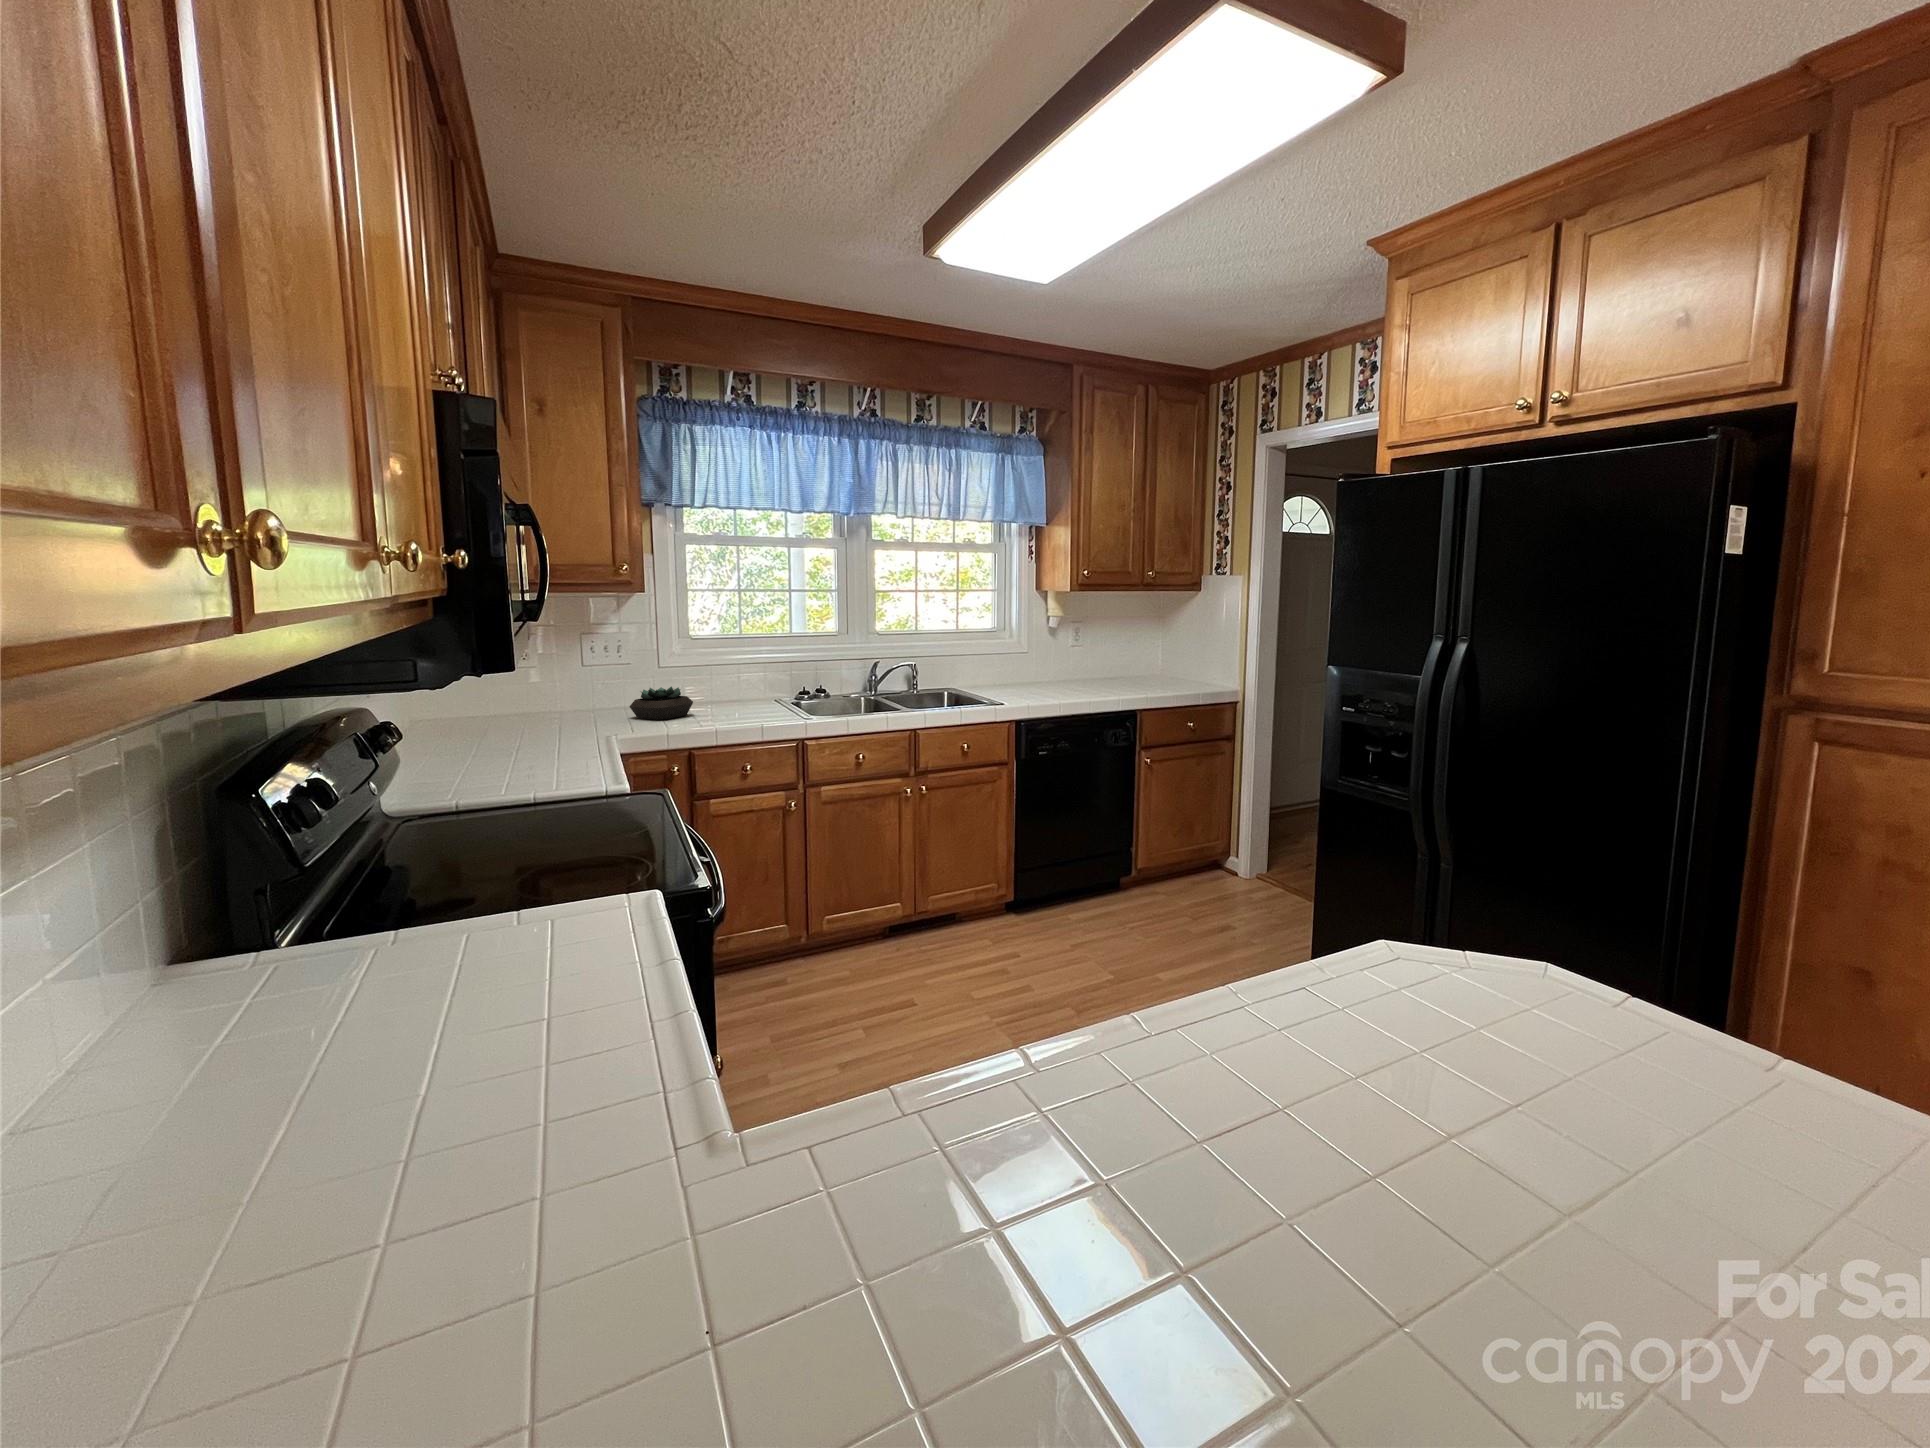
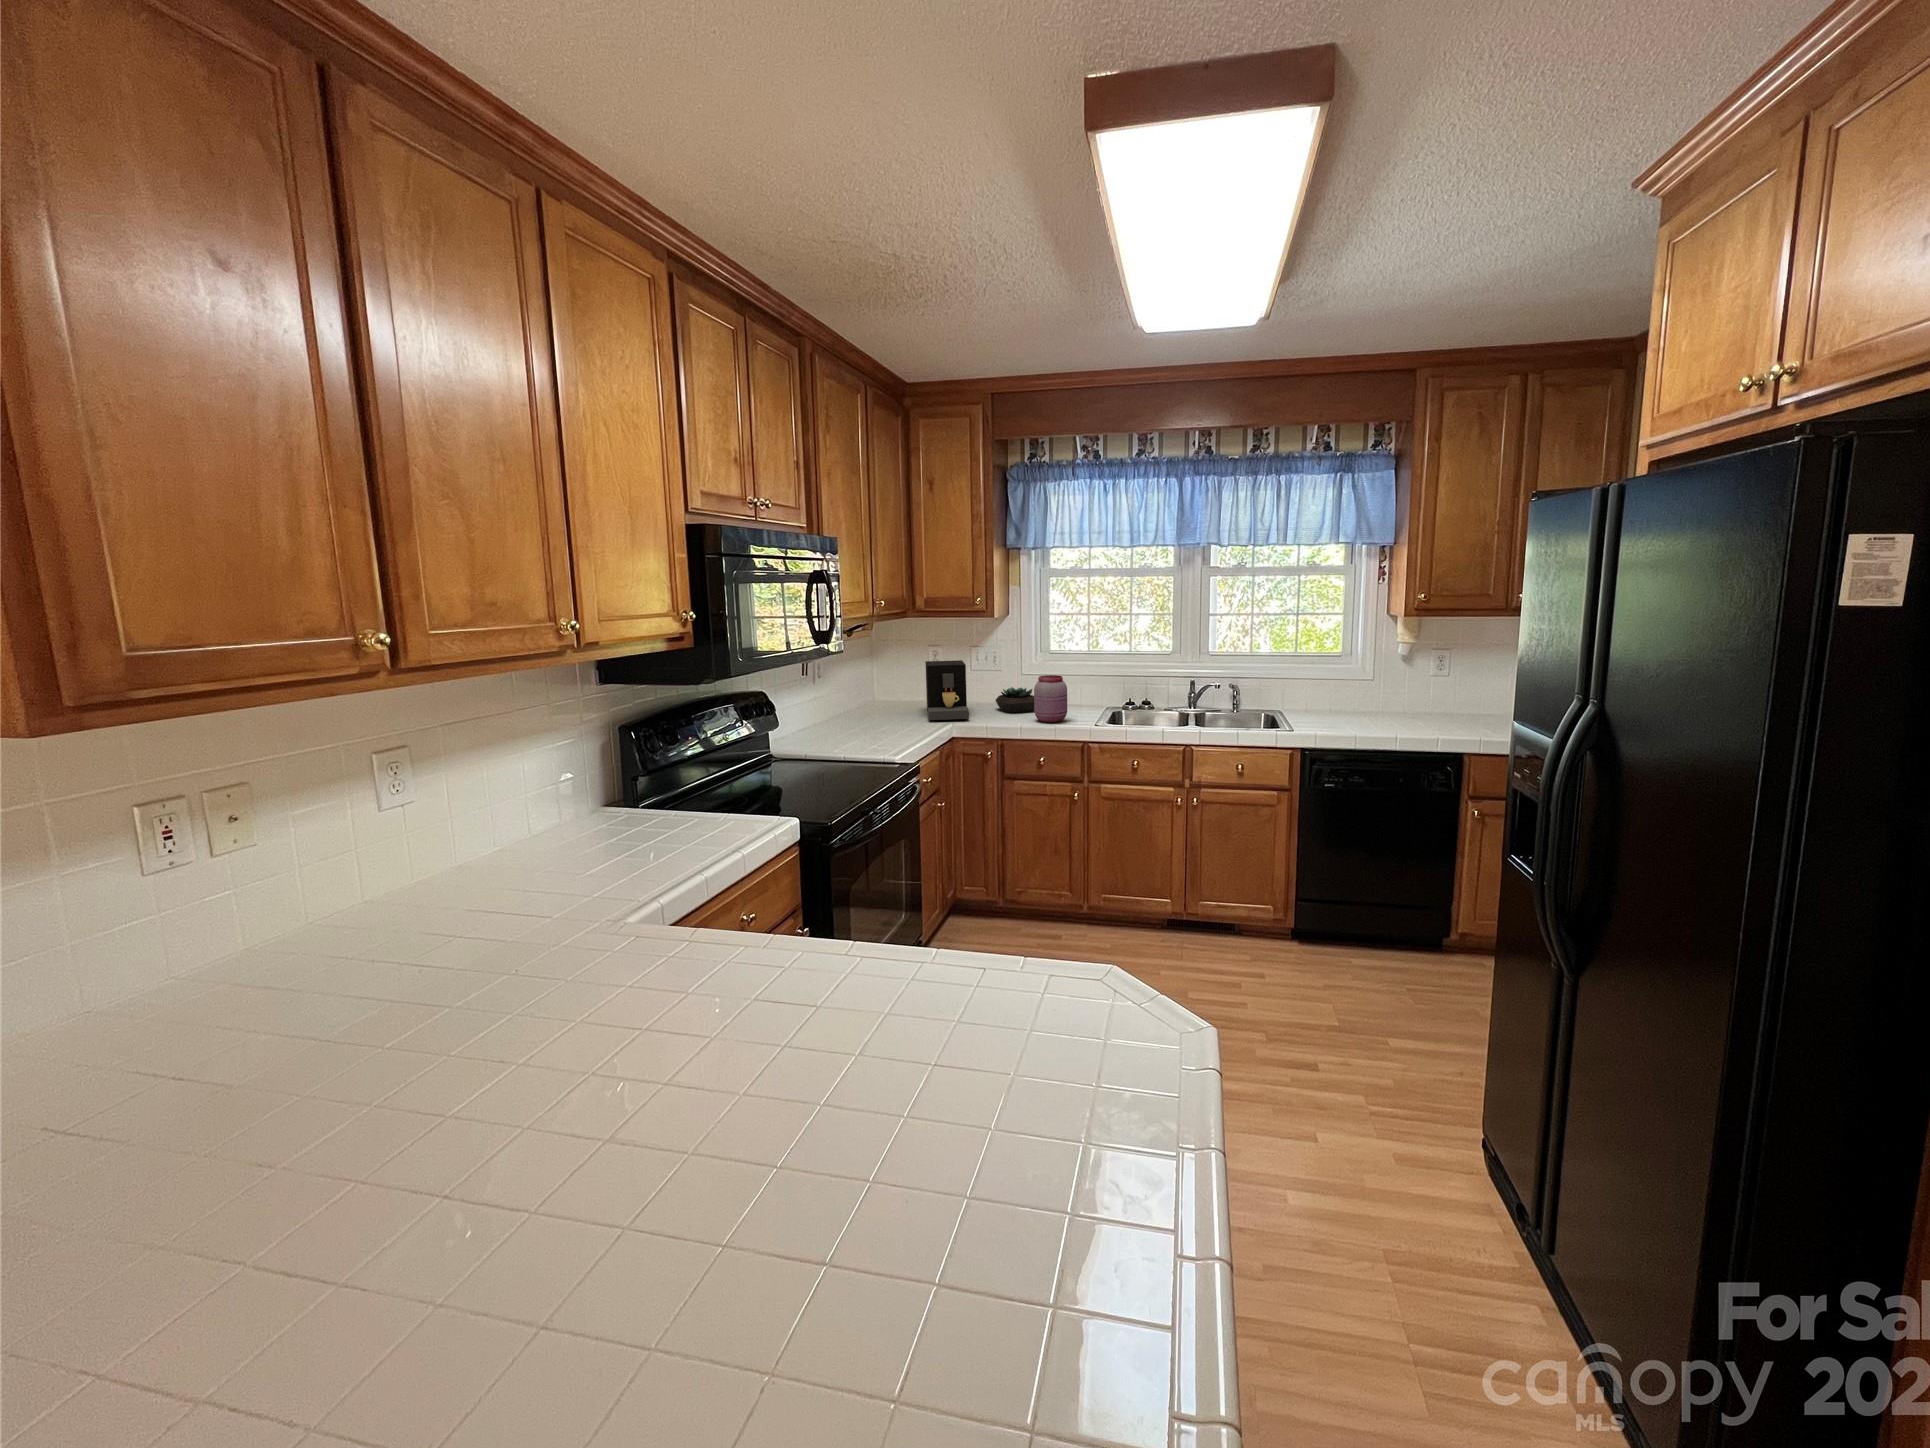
coffee maker: none [520,656,626,739] -> present [925,660,969,720]
jar: none [709,665,755,723] -> present [1034,675,1067,722]

